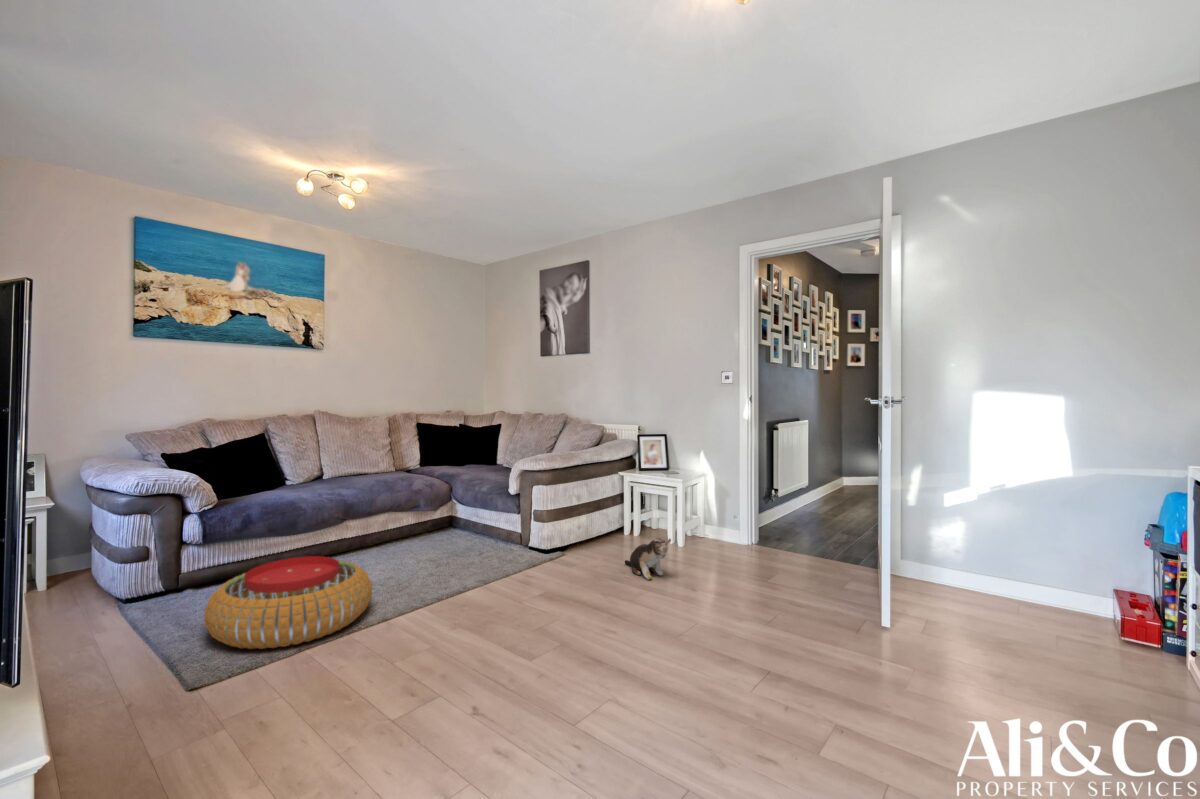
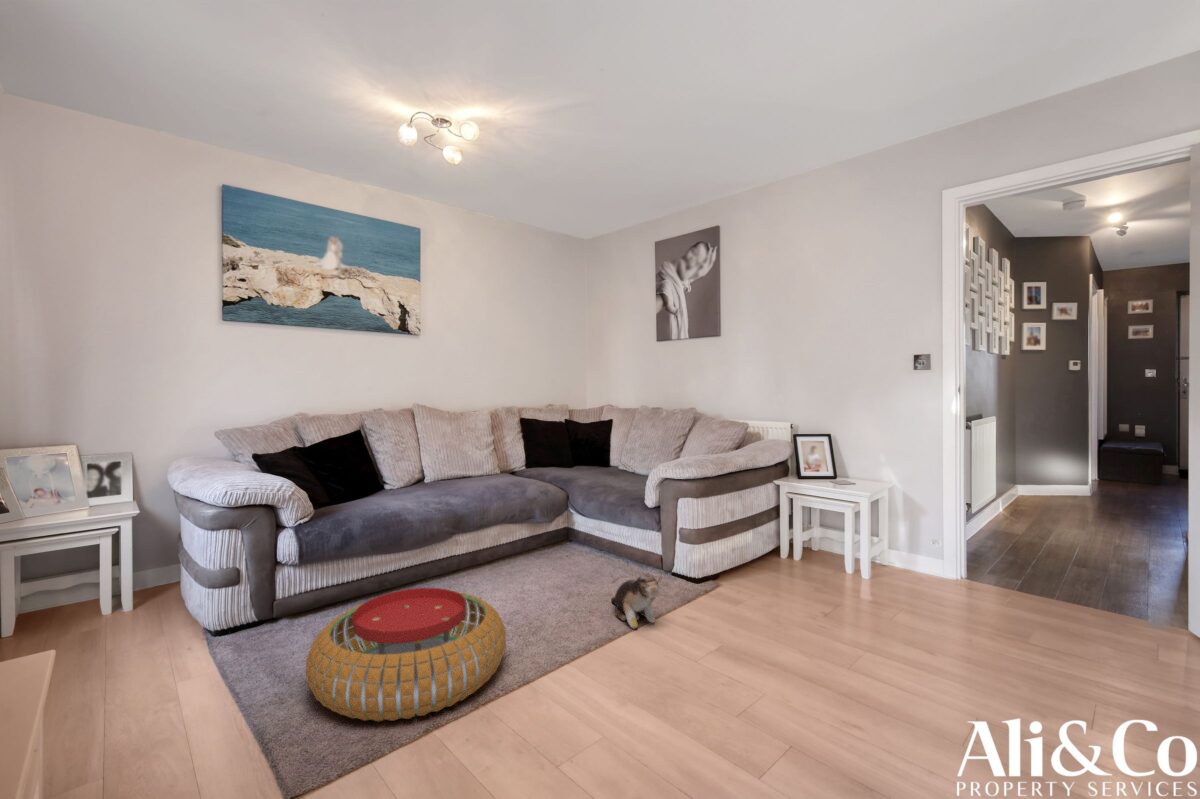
plush toy: present [625,538,671,580] -> present [611,574,662,628]

